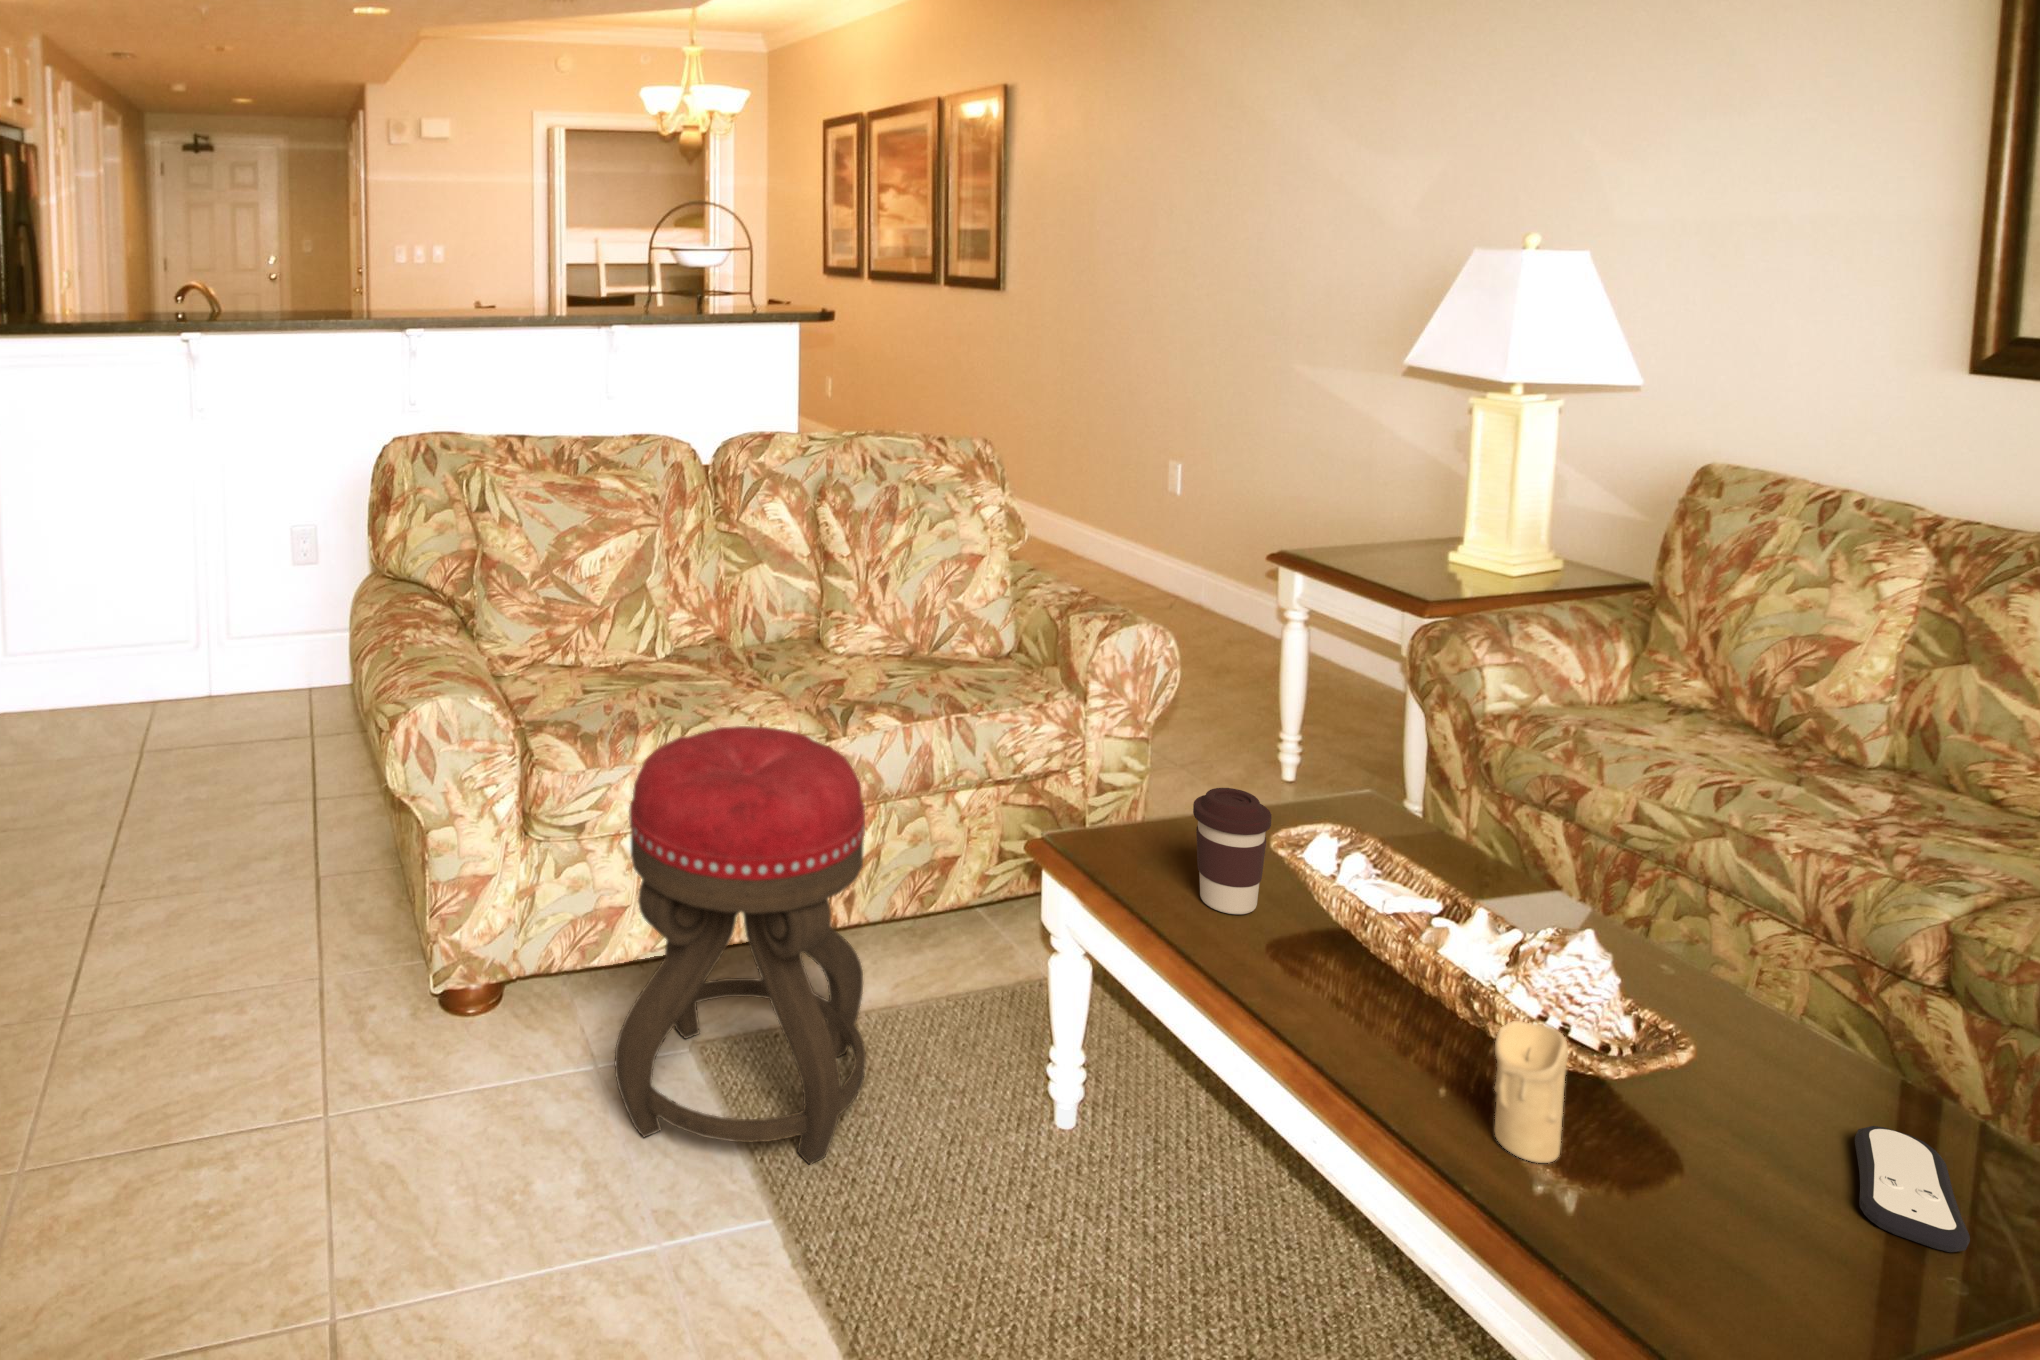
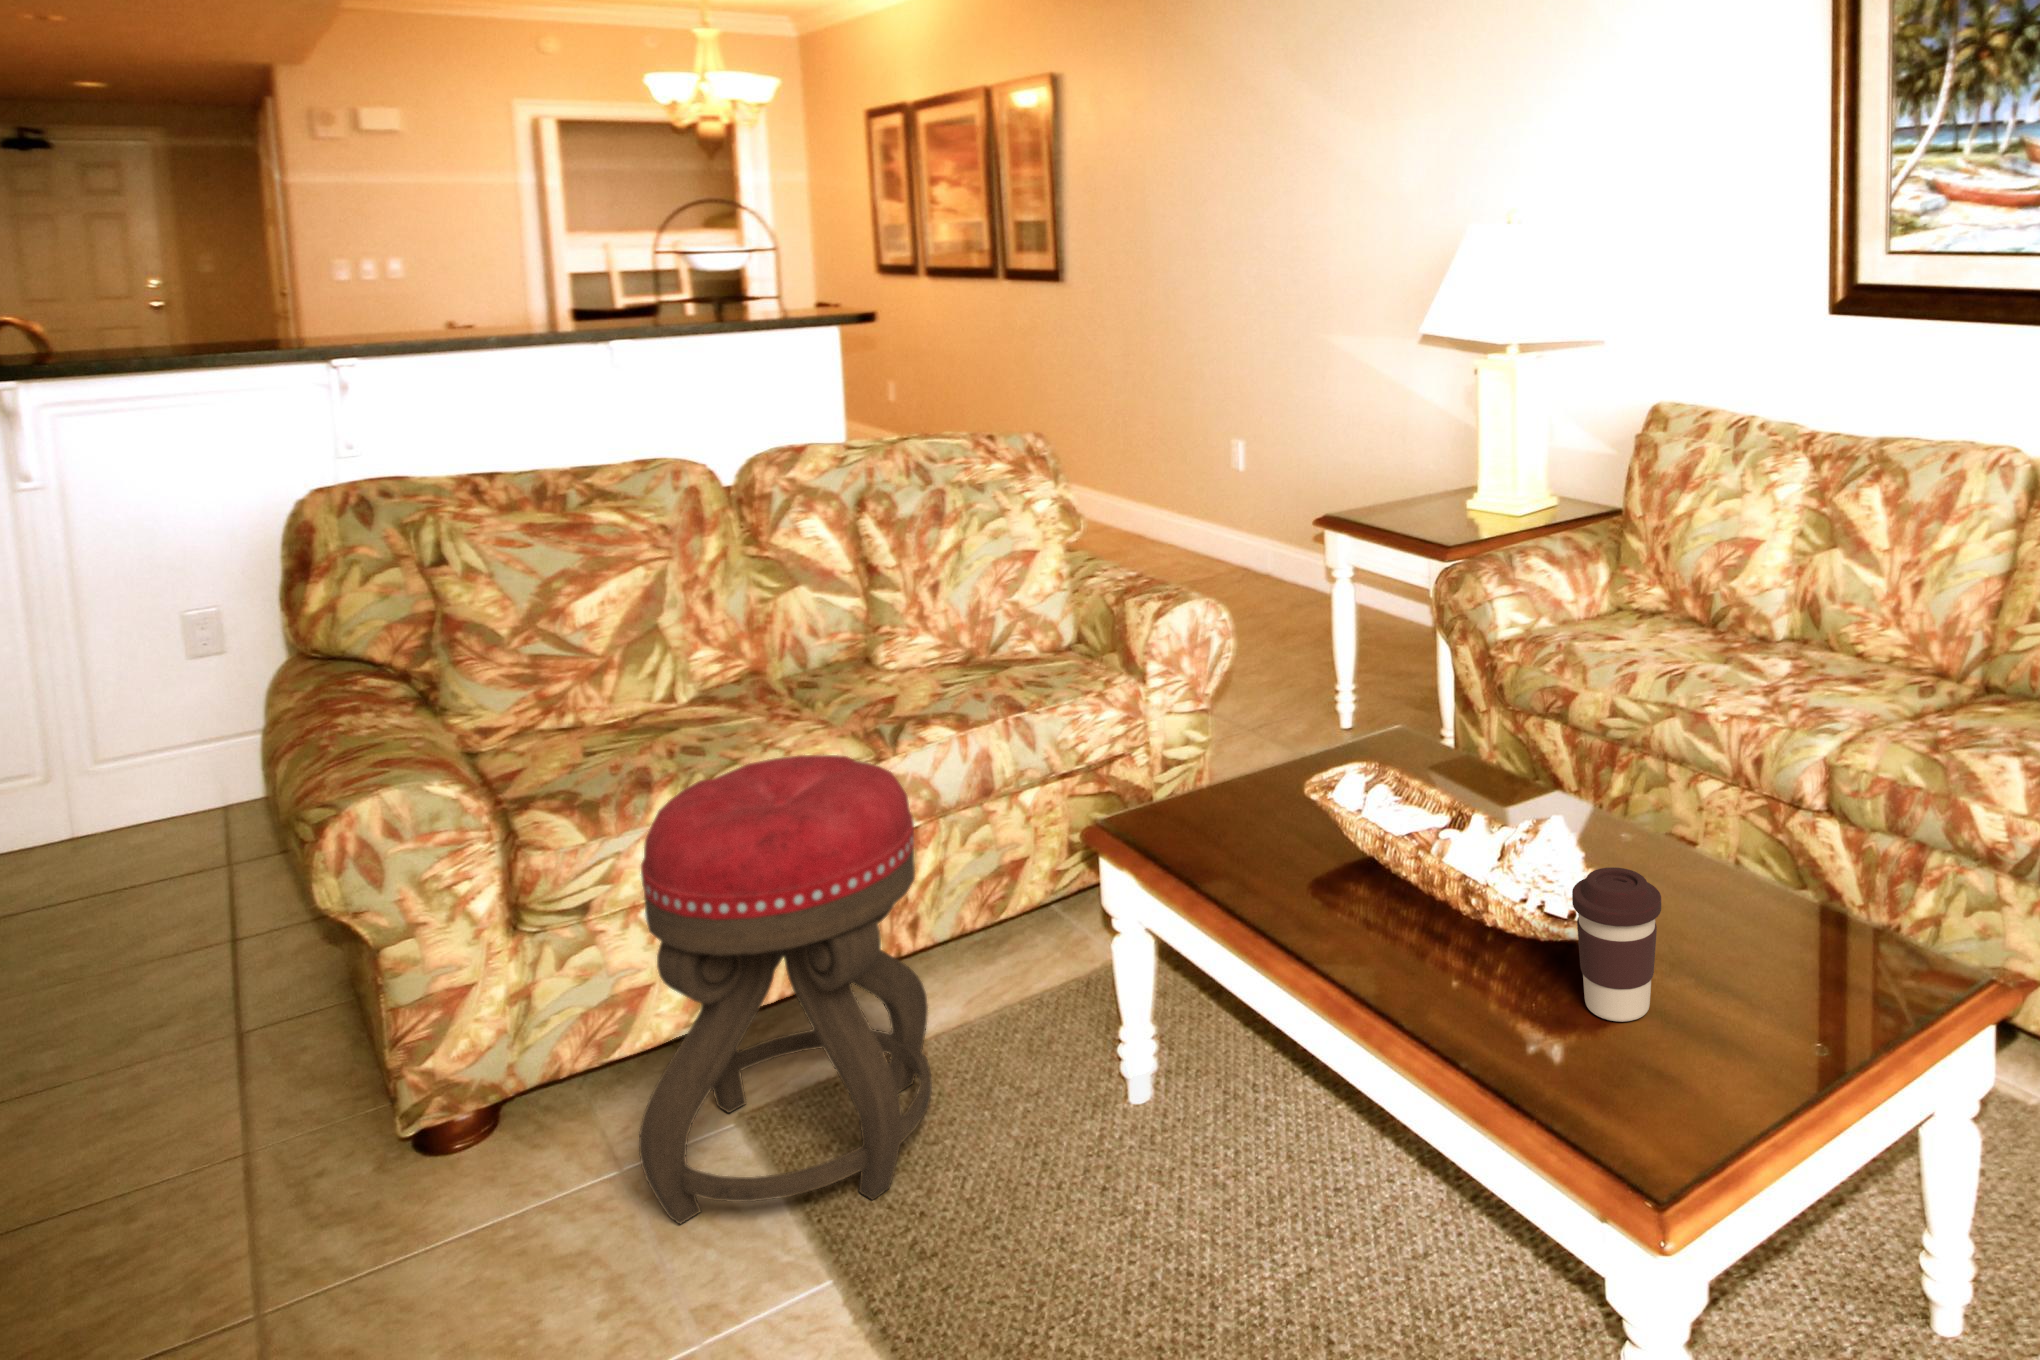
coffee cup: present [1193,788,1271,914] -> present [1572,867,1661,1022]
candle: present [1495,1021,1568,1163] -> none [1459,876,1511,991]
remote control: present [1855,1126,1970,1252] -> none [1715,904,1780,981]

